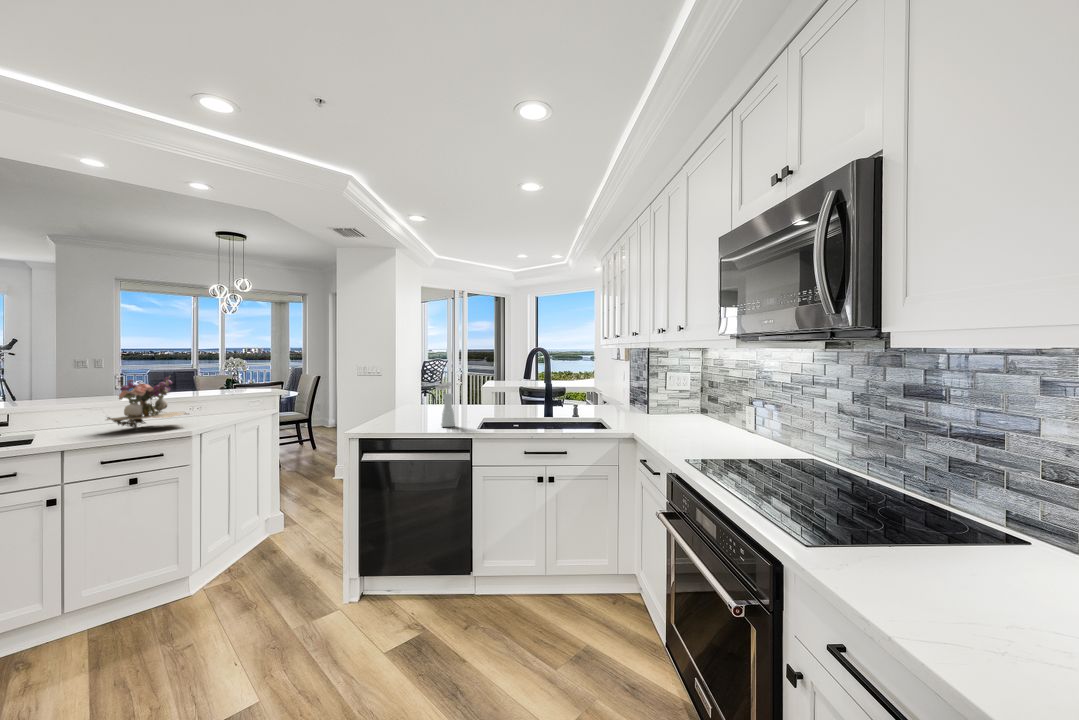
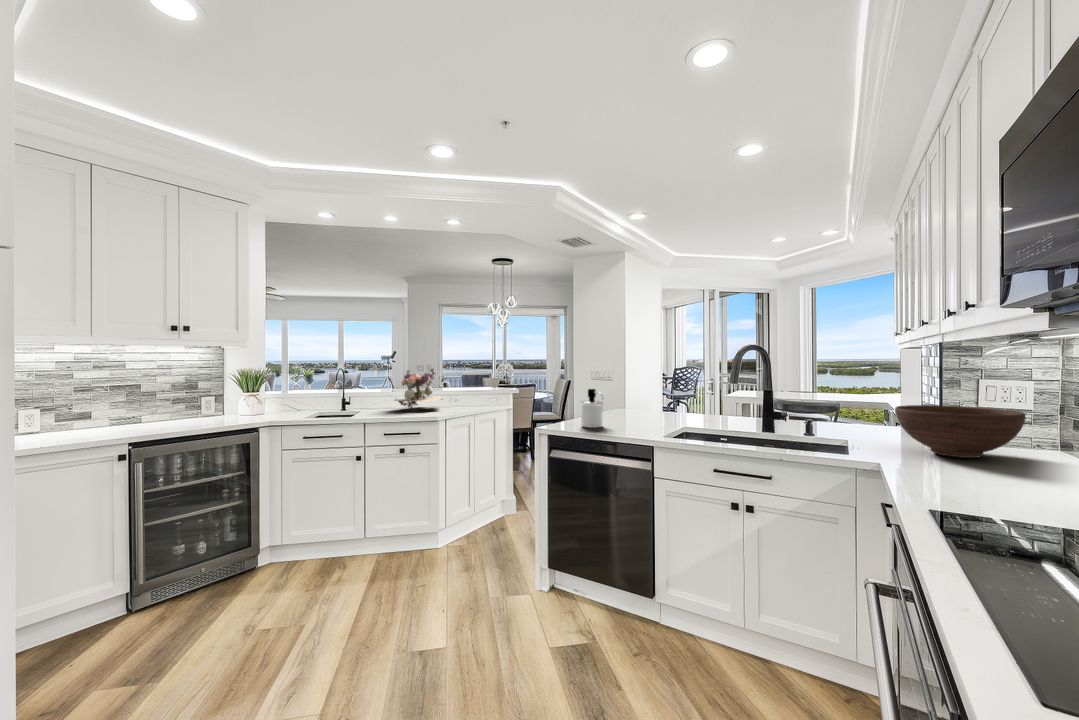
vase: present [435,382,455,427] -> none [622,380,645,431]
soap dispenser: none [390,391,417,428] -> present [580,389,603,428]
fruit bowl: none [631,391,695,422] -> present [895,405,1026,458]

